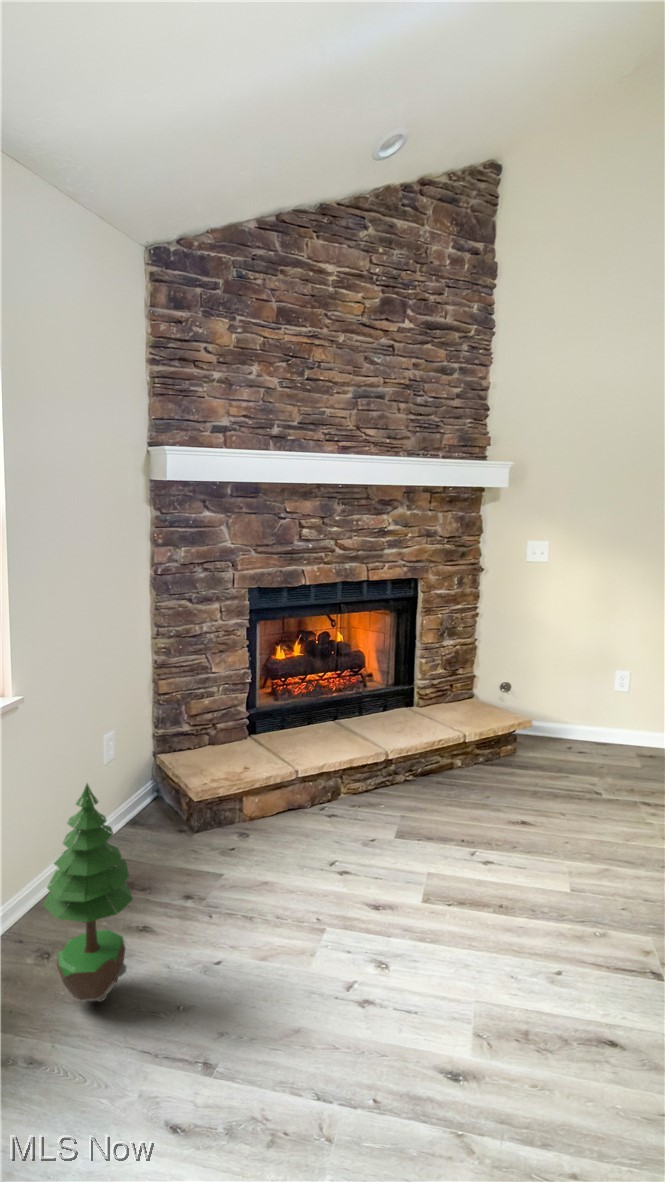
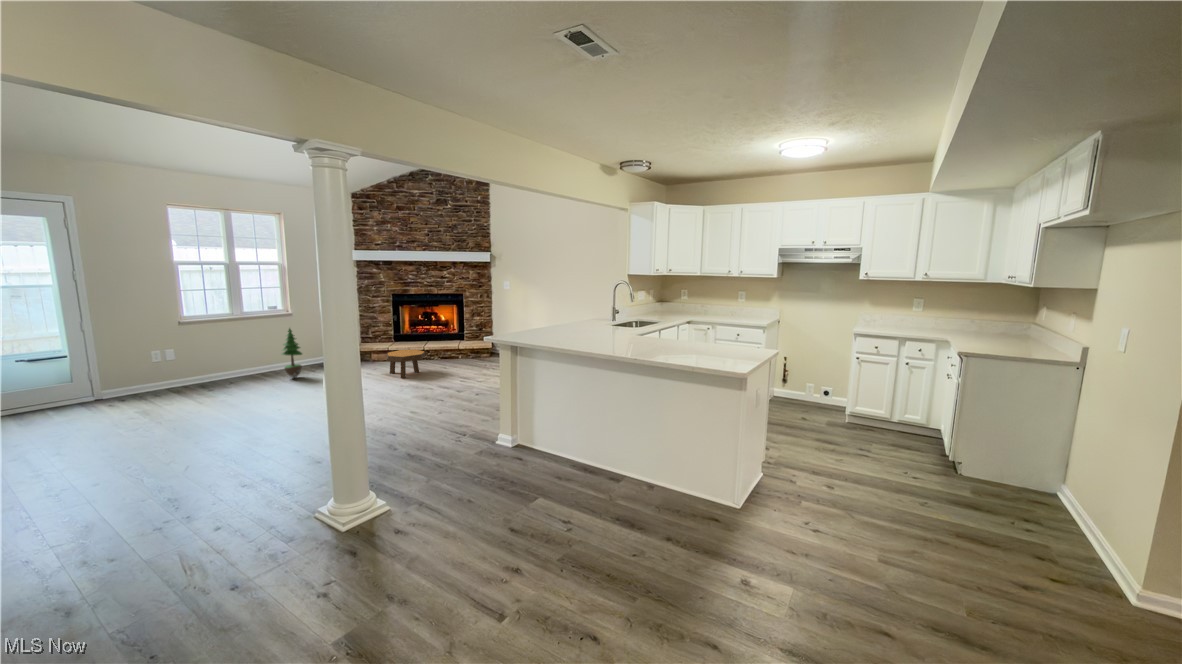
footstool: none [400,779,529,908] -> present [386,350,425,378]

